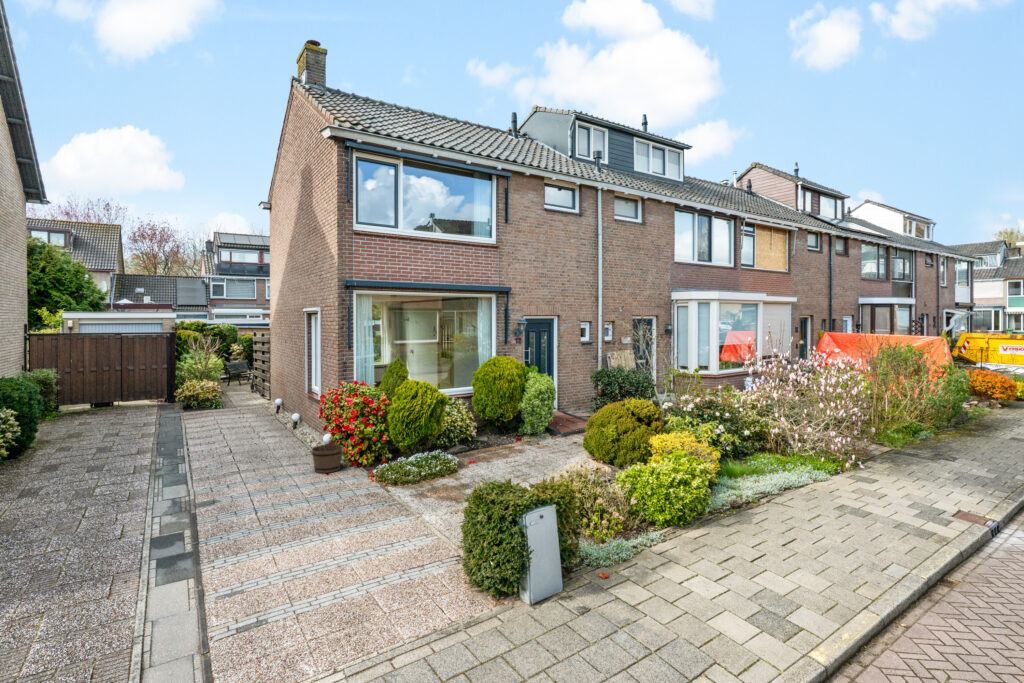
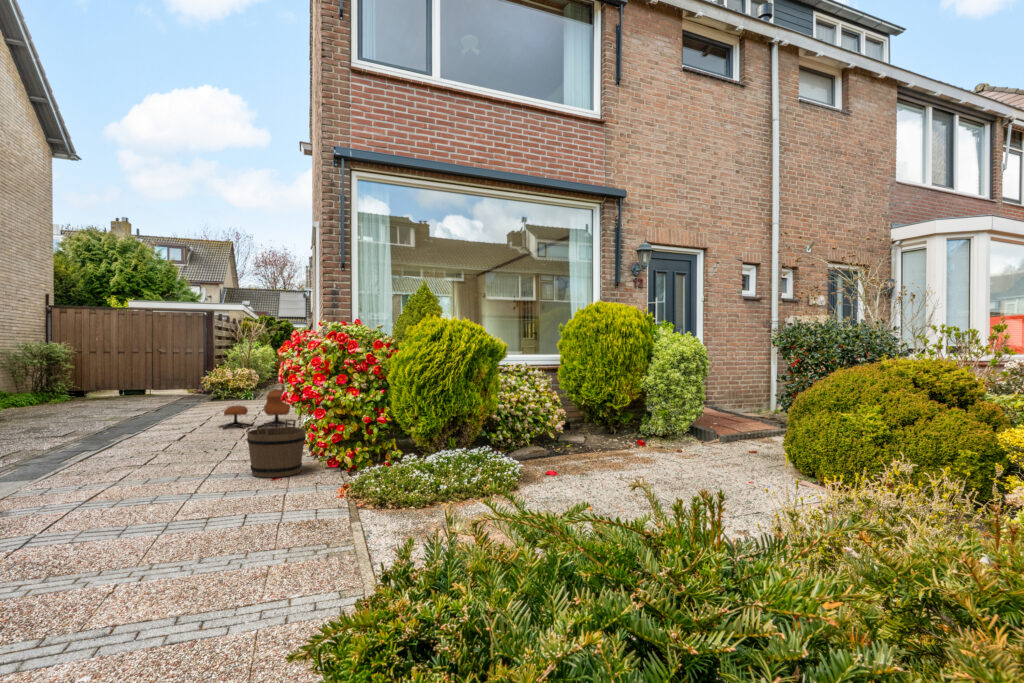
lounge chair: none [261,395,310,438] -> present [219,385,293,429]

